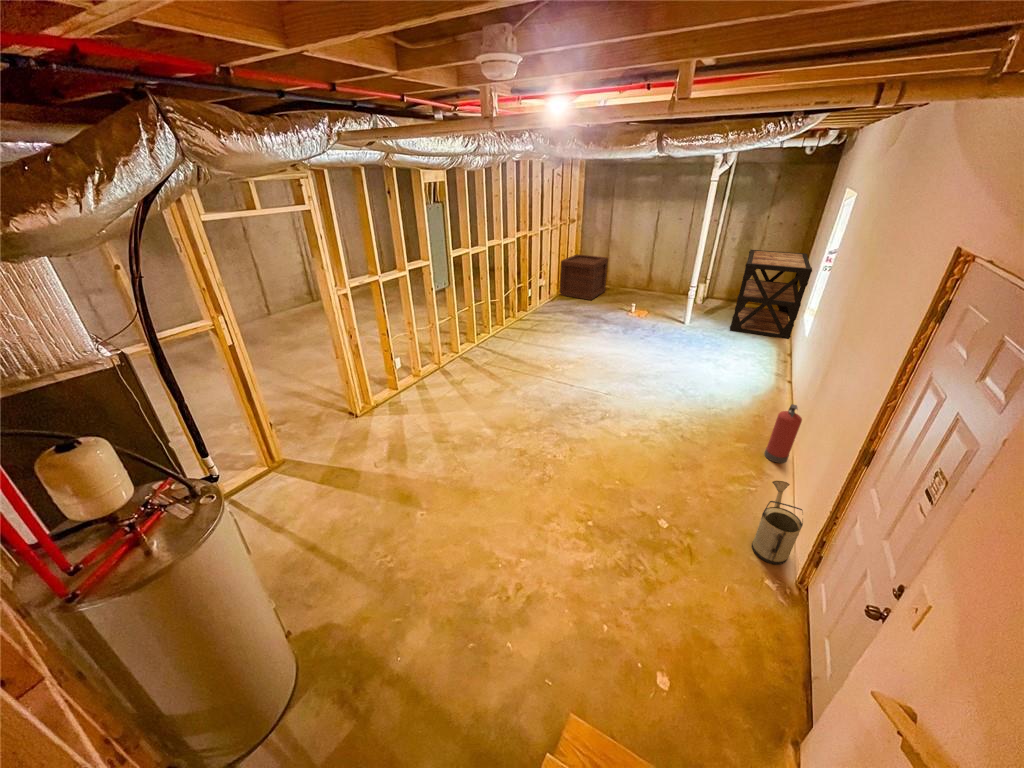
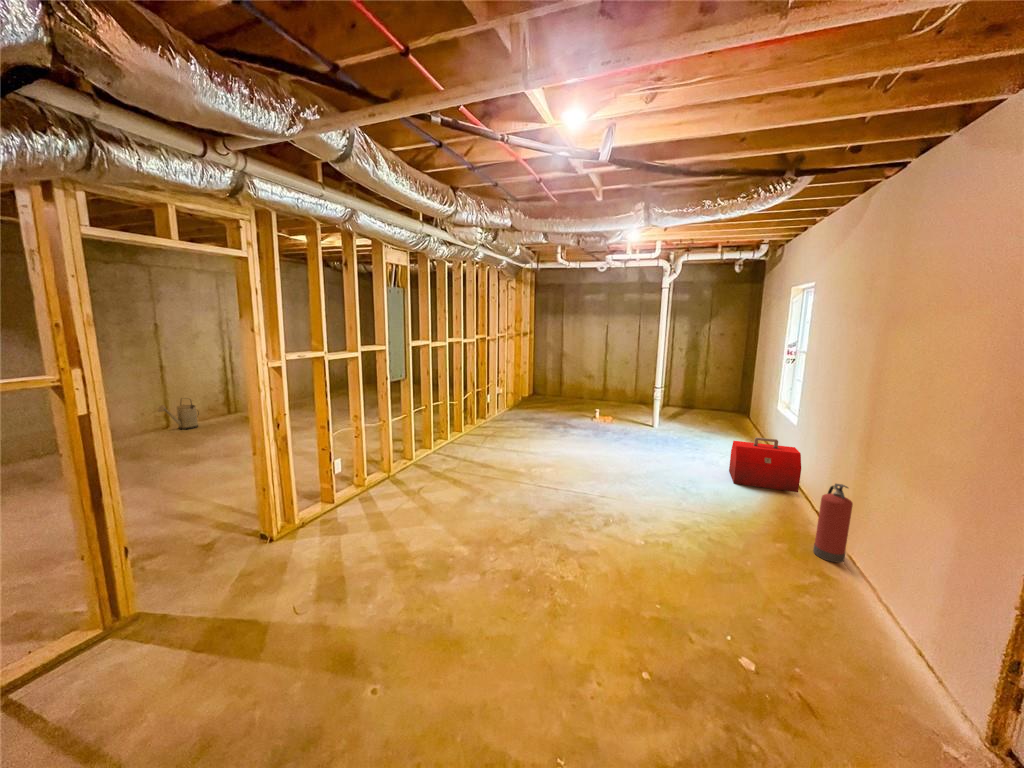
shelving unit: present [730,250,812,339] -> none [692,357,767,438]
wooden crate: present [559,254,608,300] -> none [516,367,563,410]
toolbox: none [733,349,800,400] -> present [729,437,801,492]
watering can: present [752,481,803,564] -> present [158,403,199,430]

